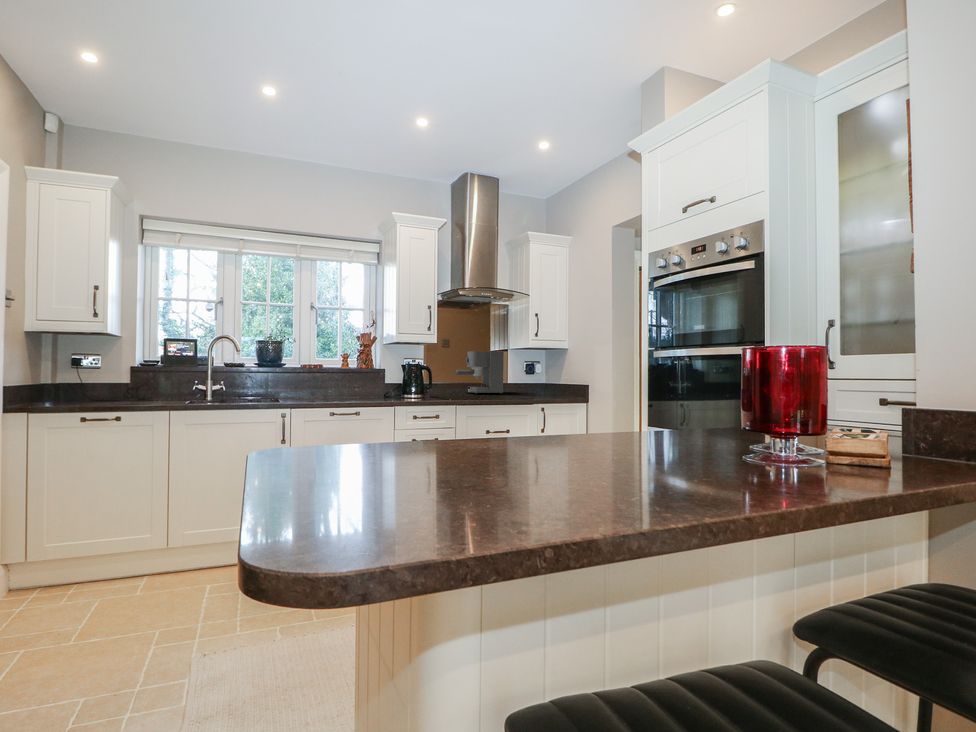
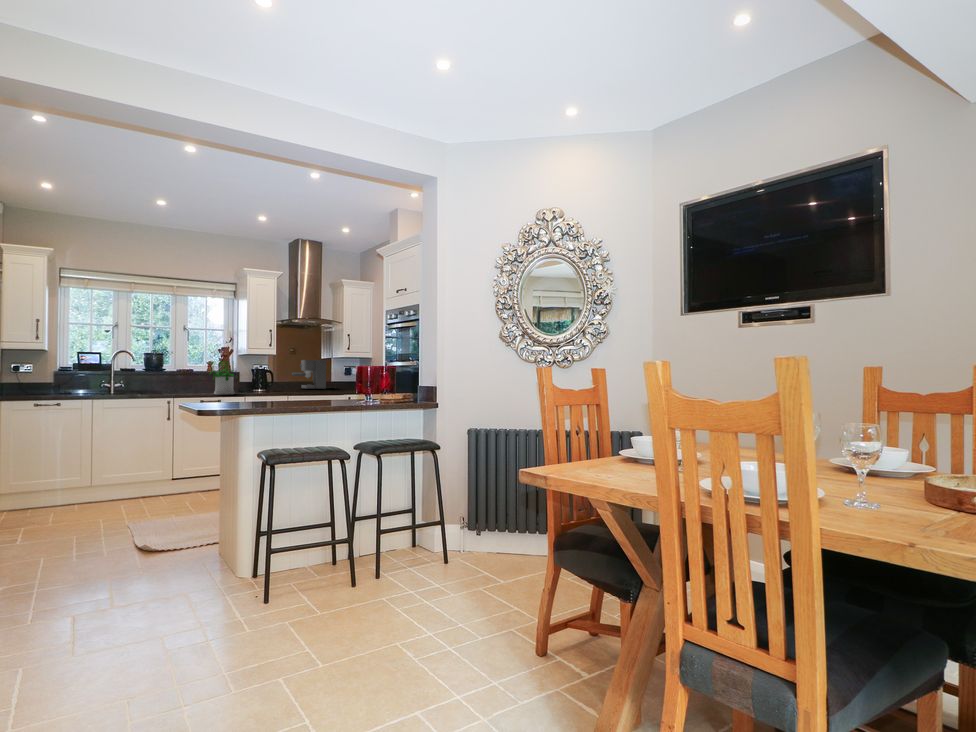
potted plant: none [341,348,386,402] -> present [212,361,234,395]

